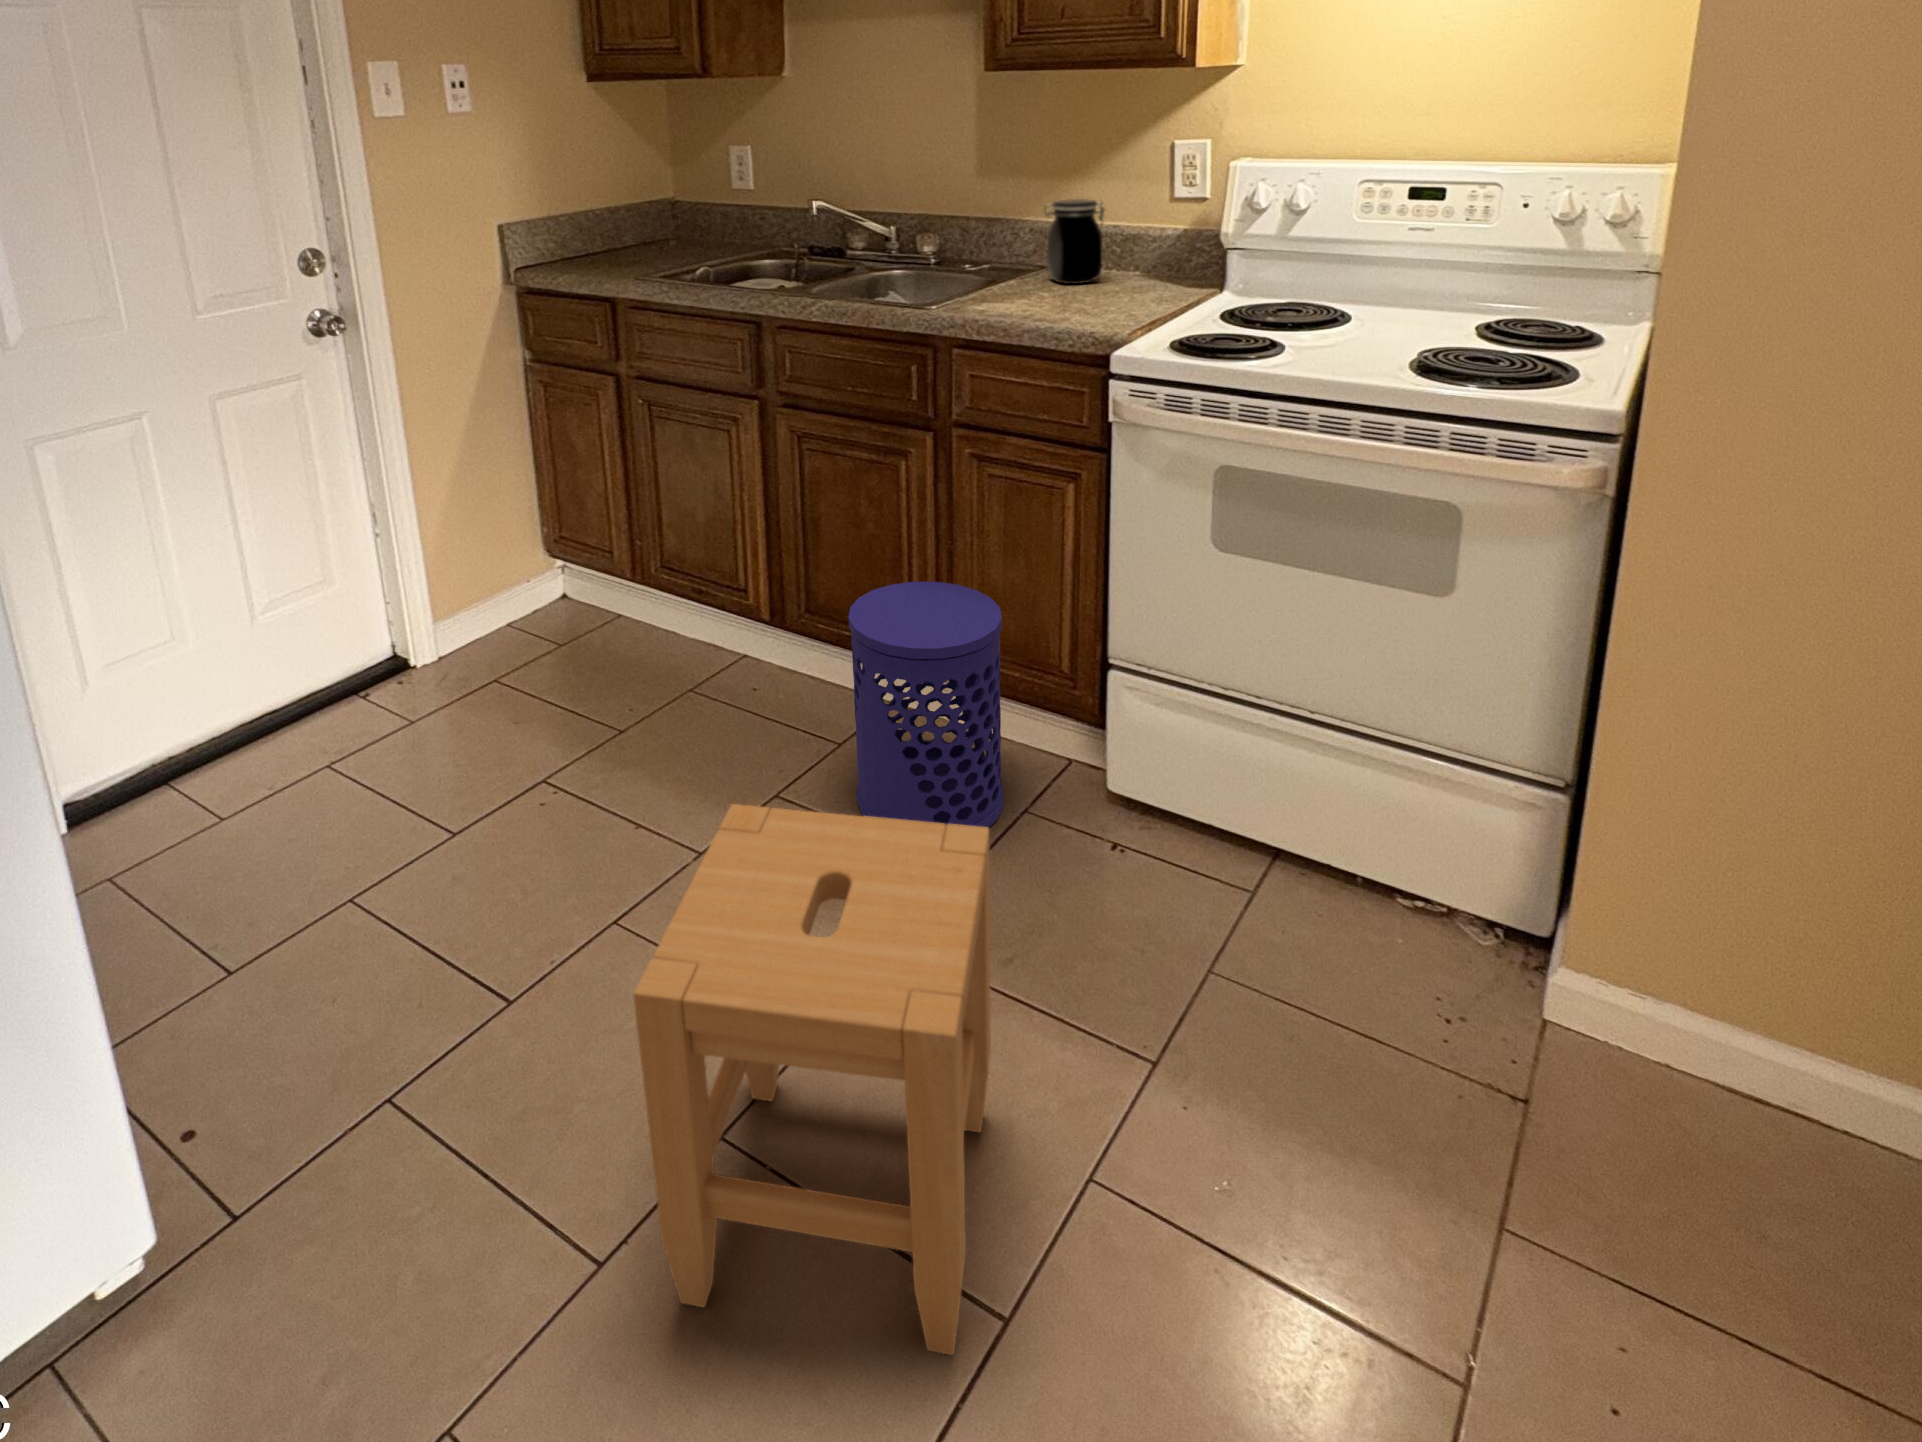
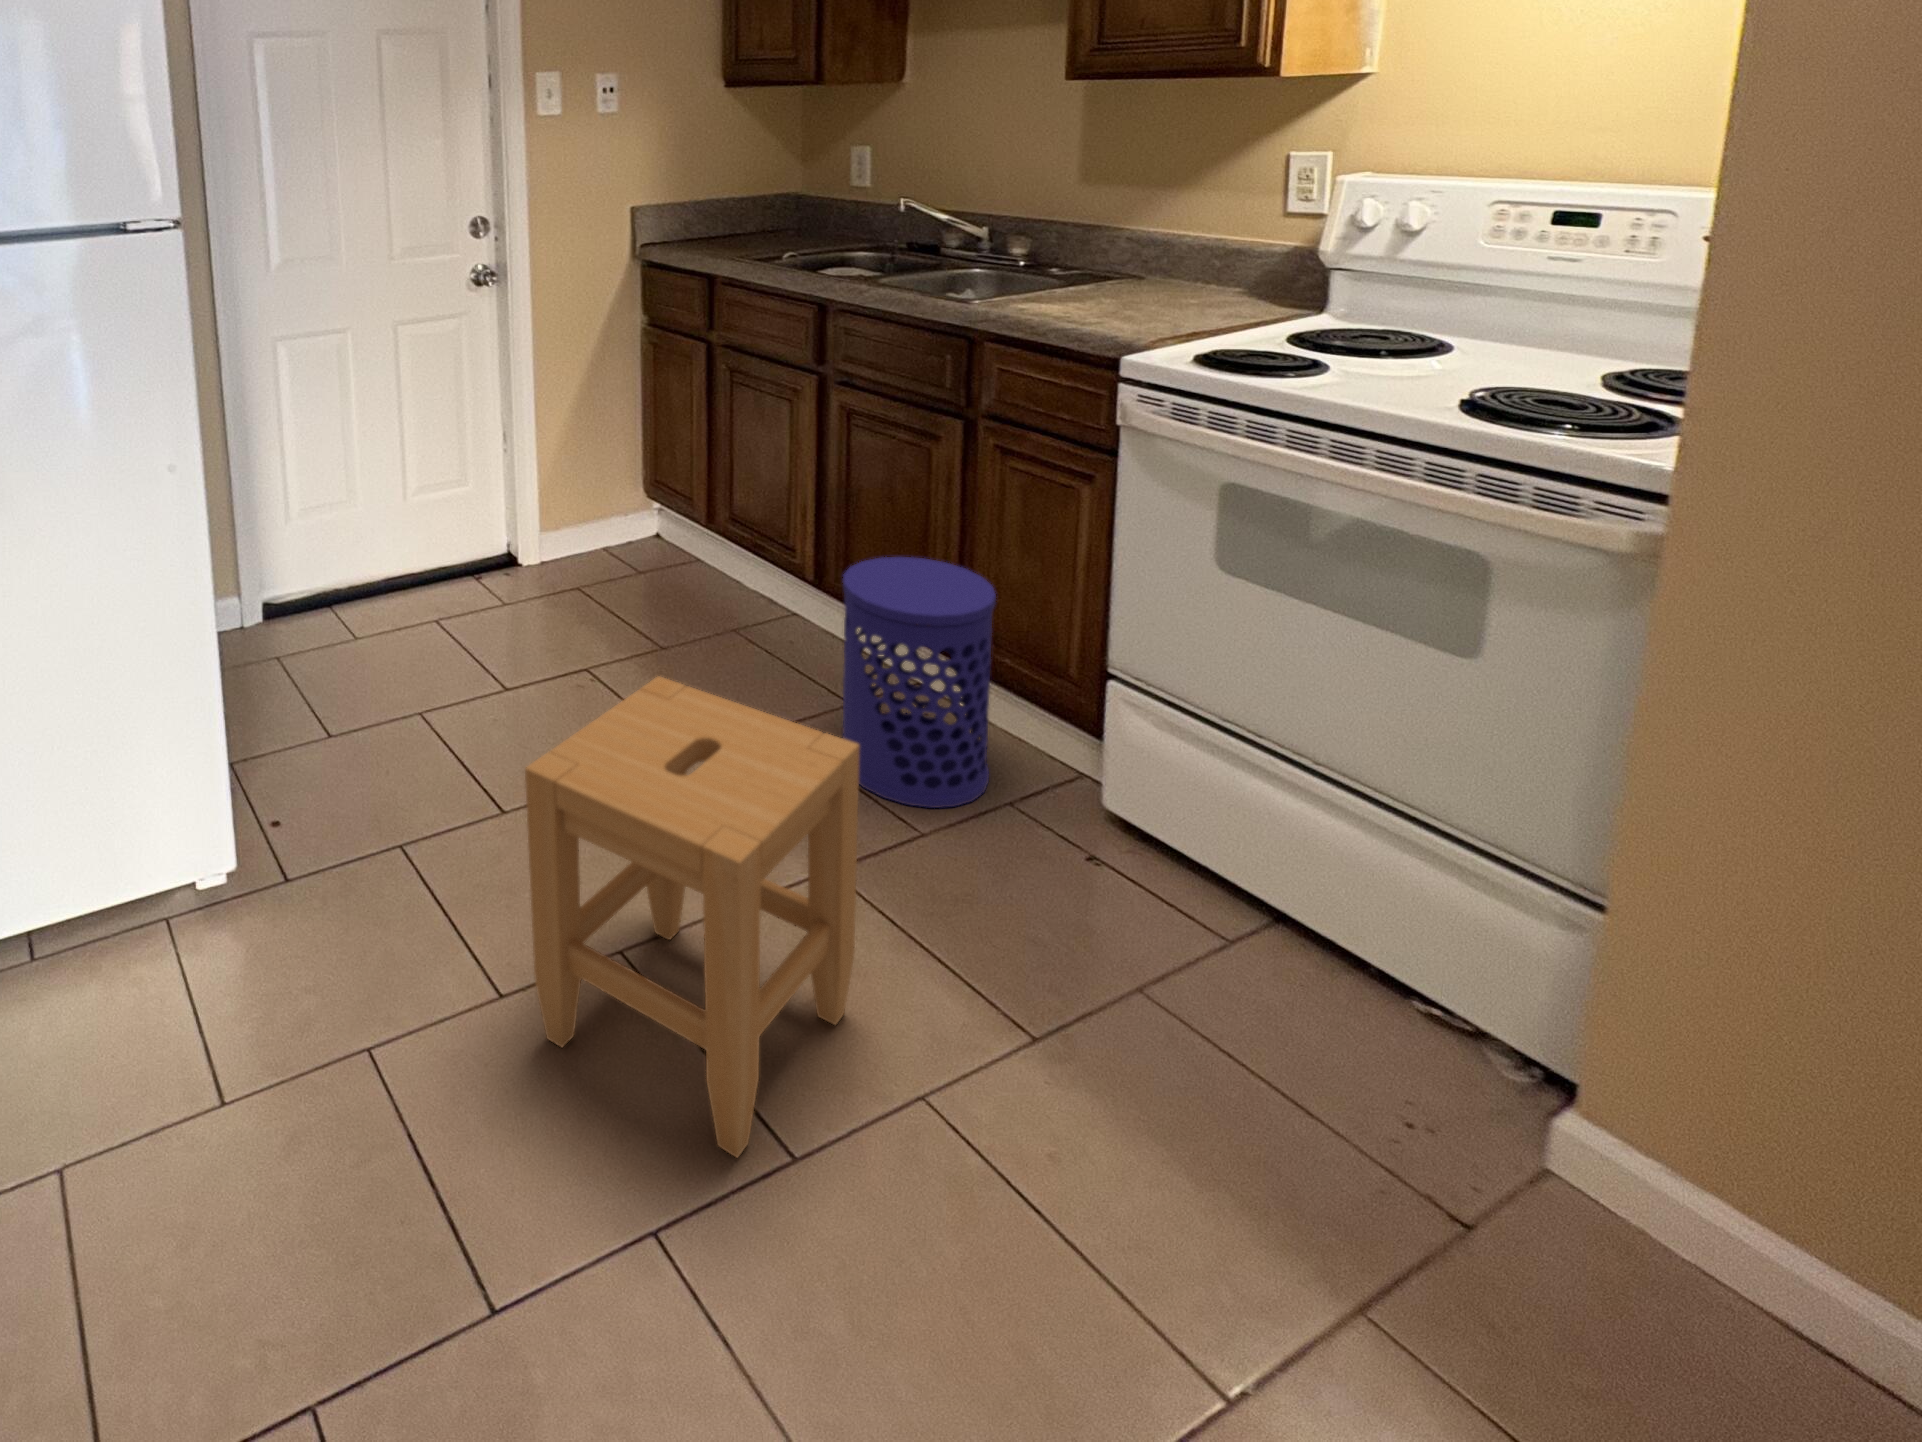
jar: present [1045,199,1105,284] -> none [1128,209,1199,295]

